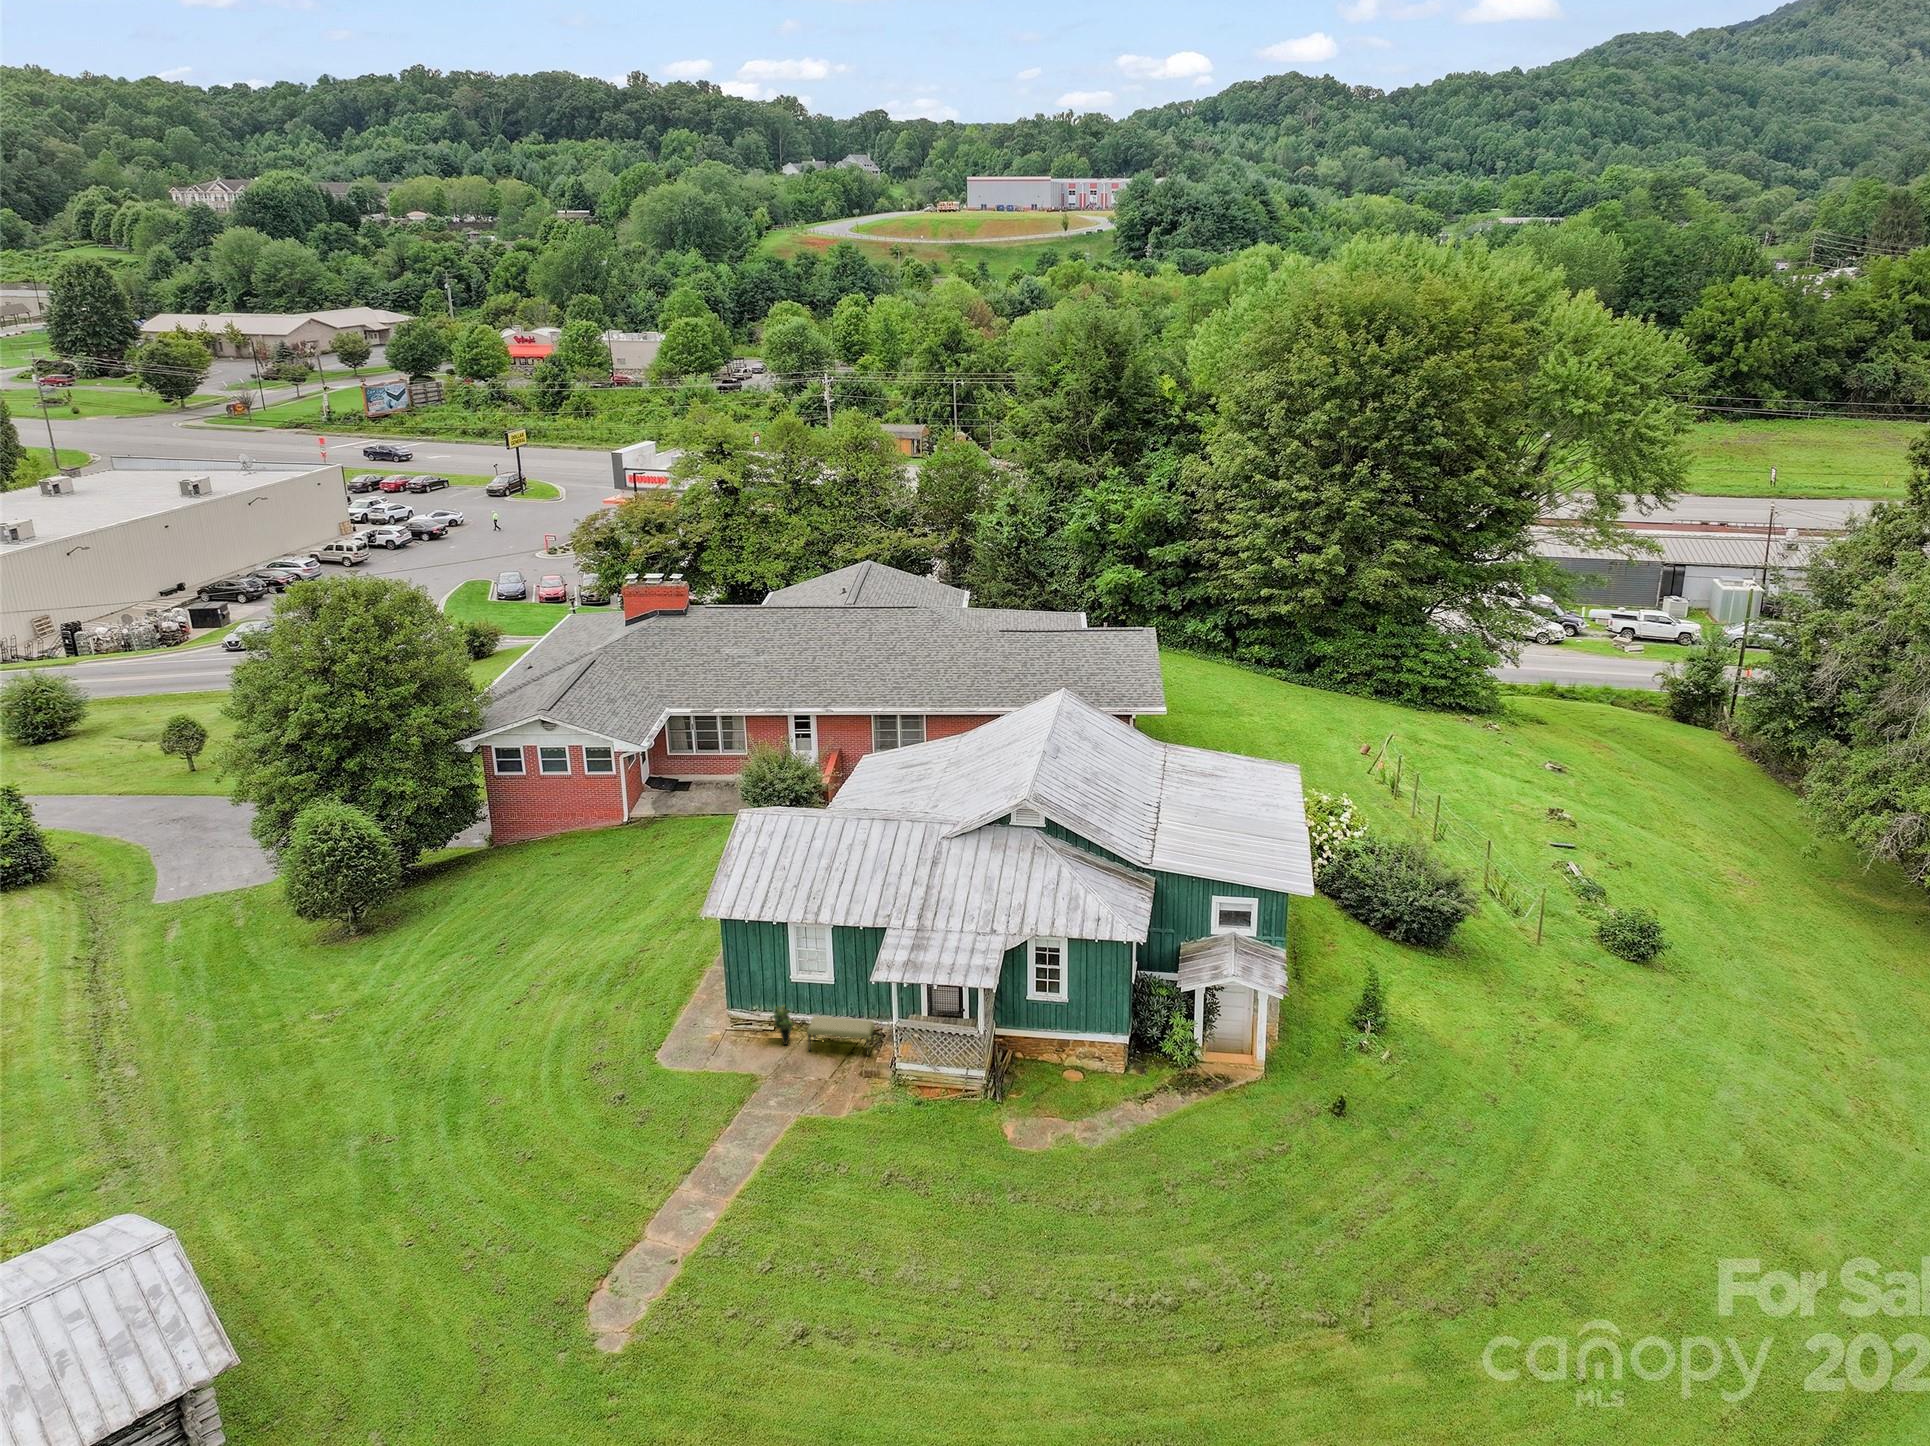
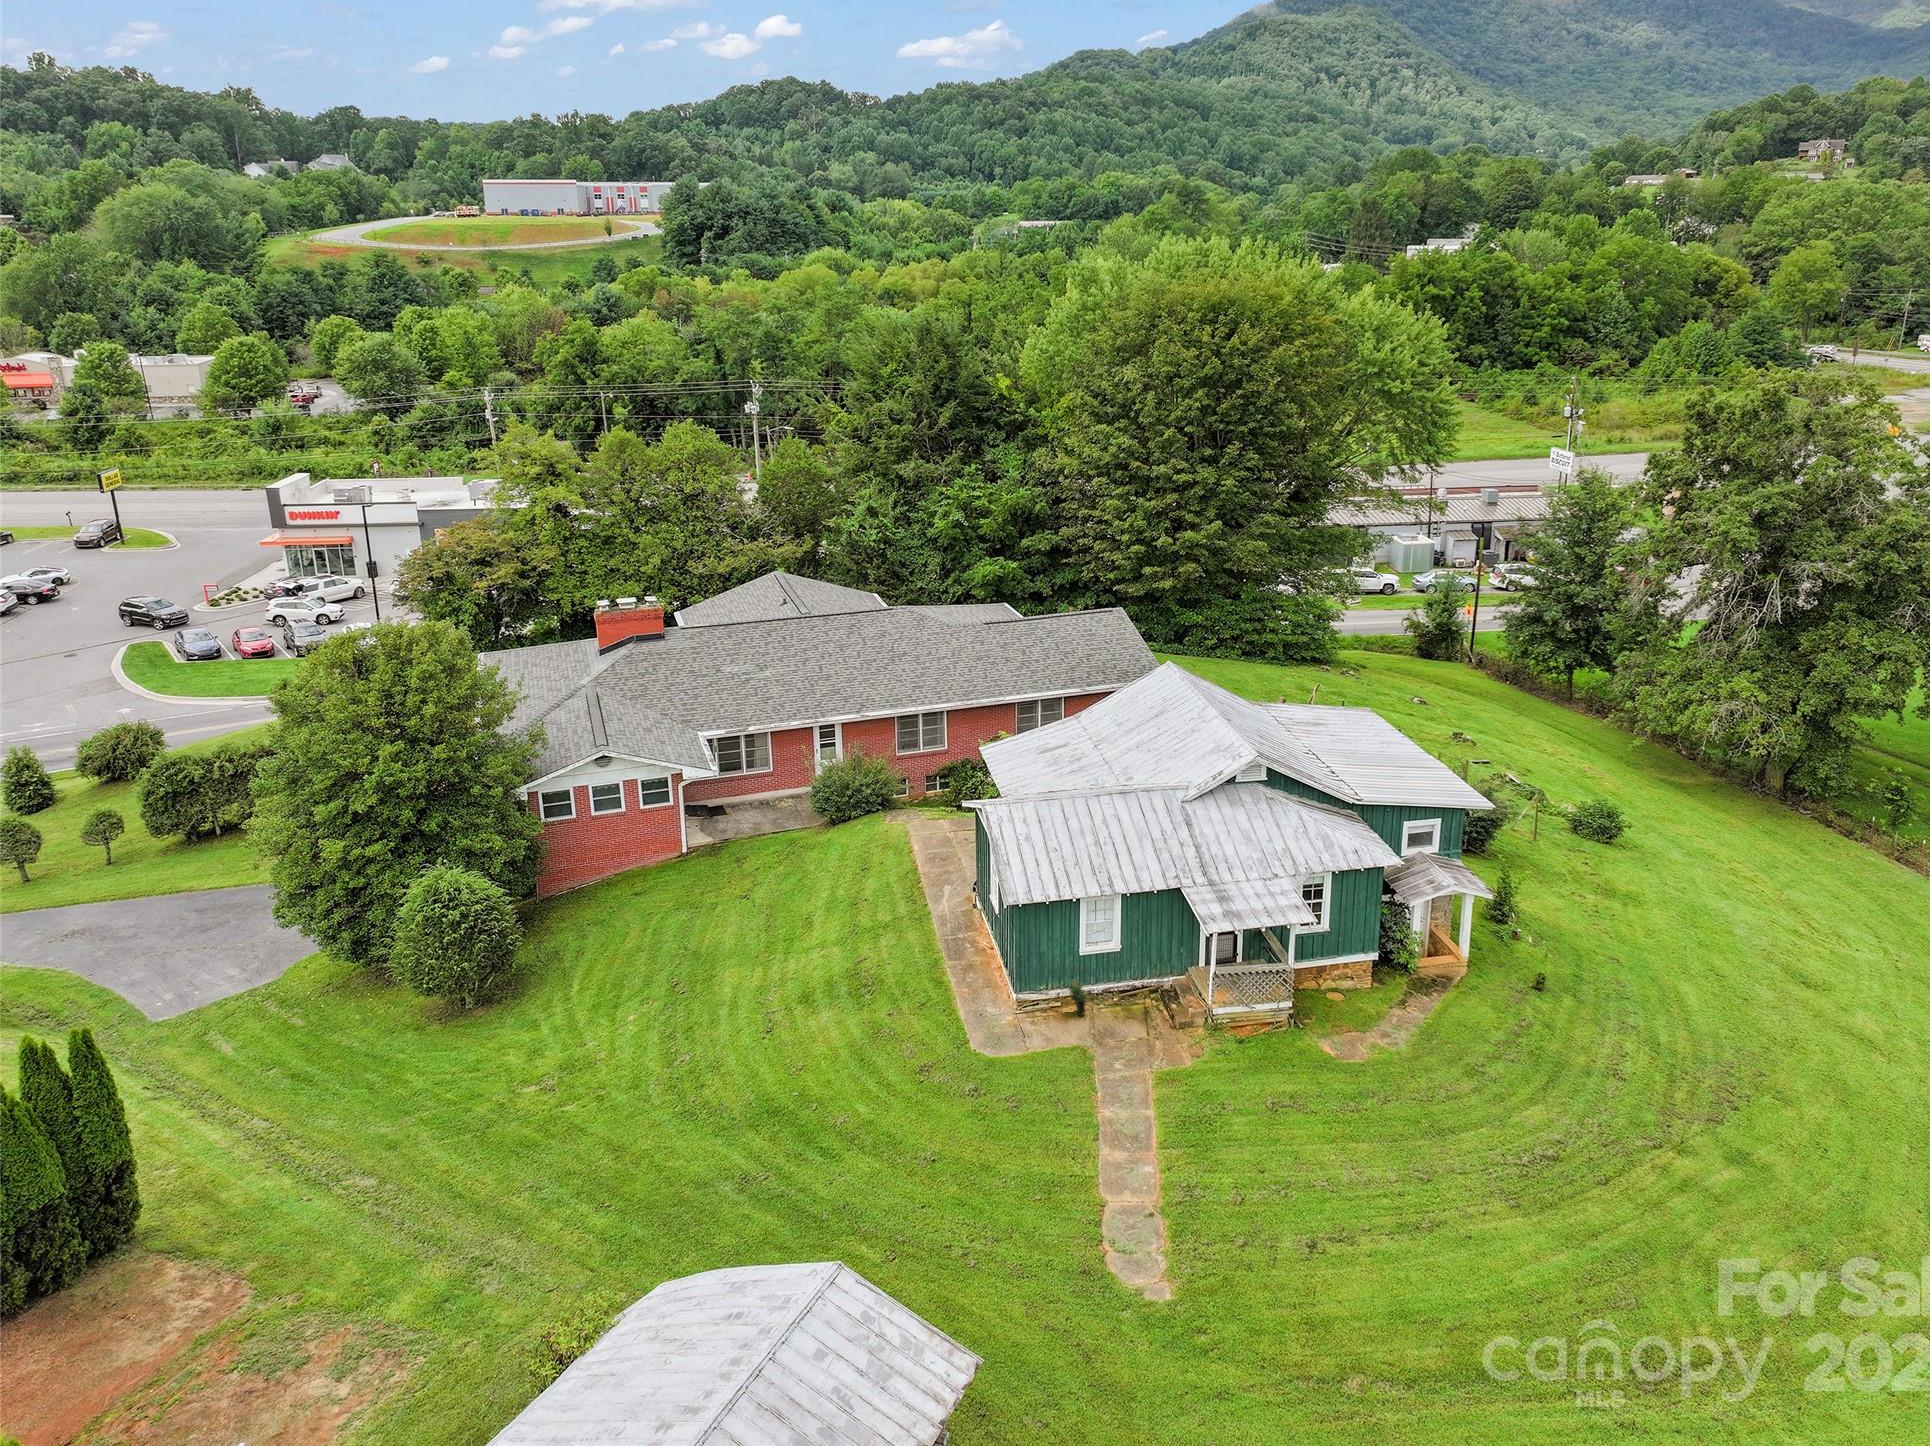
bench: present [807,1016,874,1055] -> none [1100,979,1163,1017]

